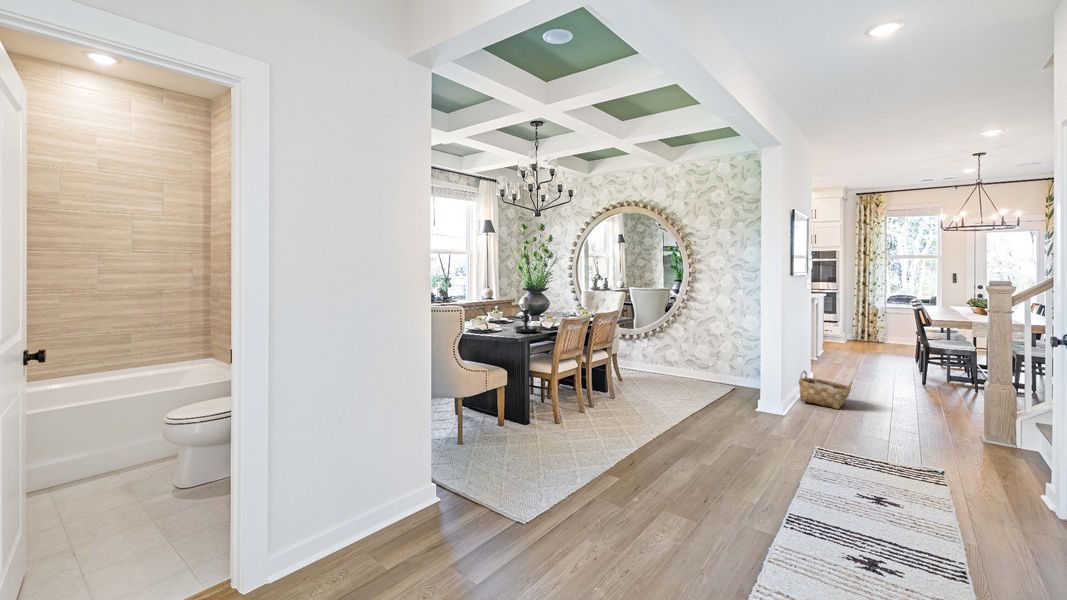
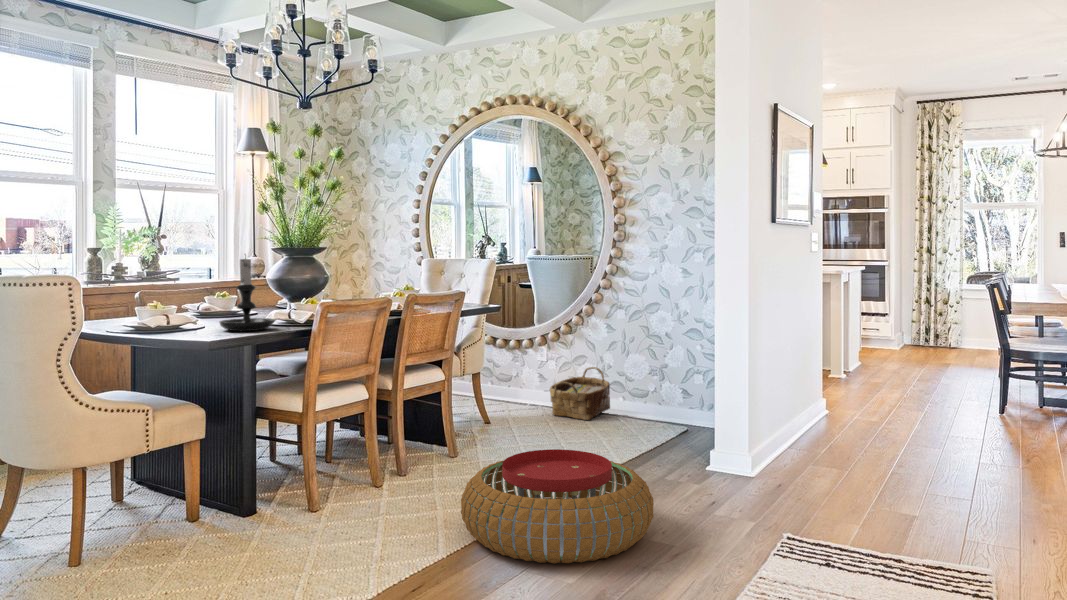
woven basket: present [799,371,852,409] -> present [550,367,610,420]
pouf: none [640,397,745,456] -> present [461,449,654,563]

